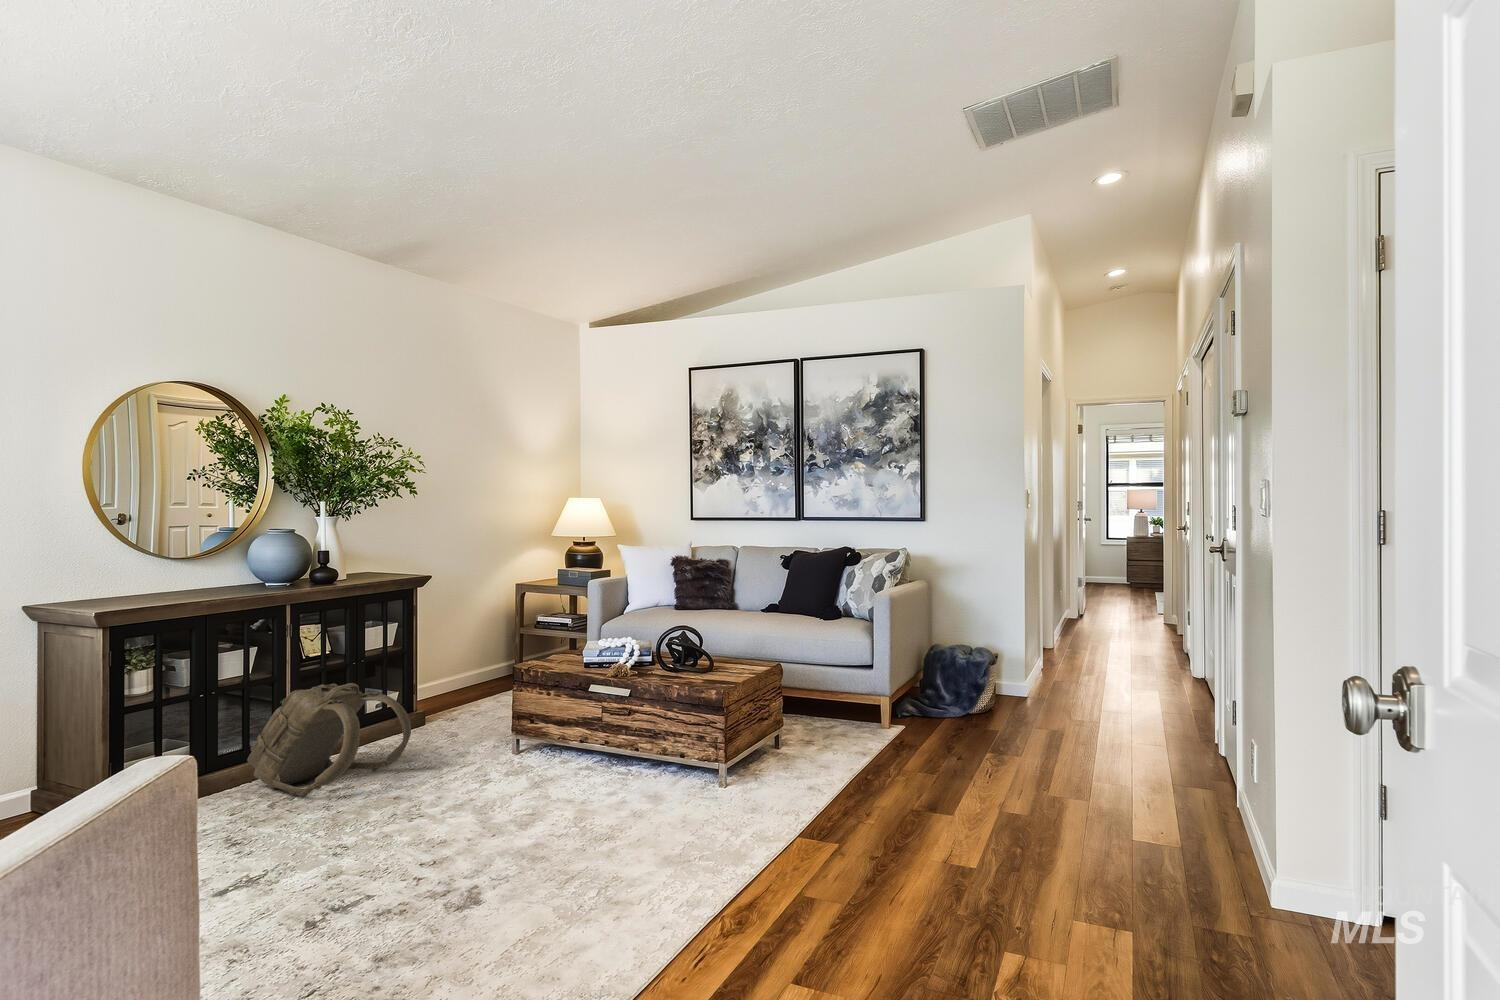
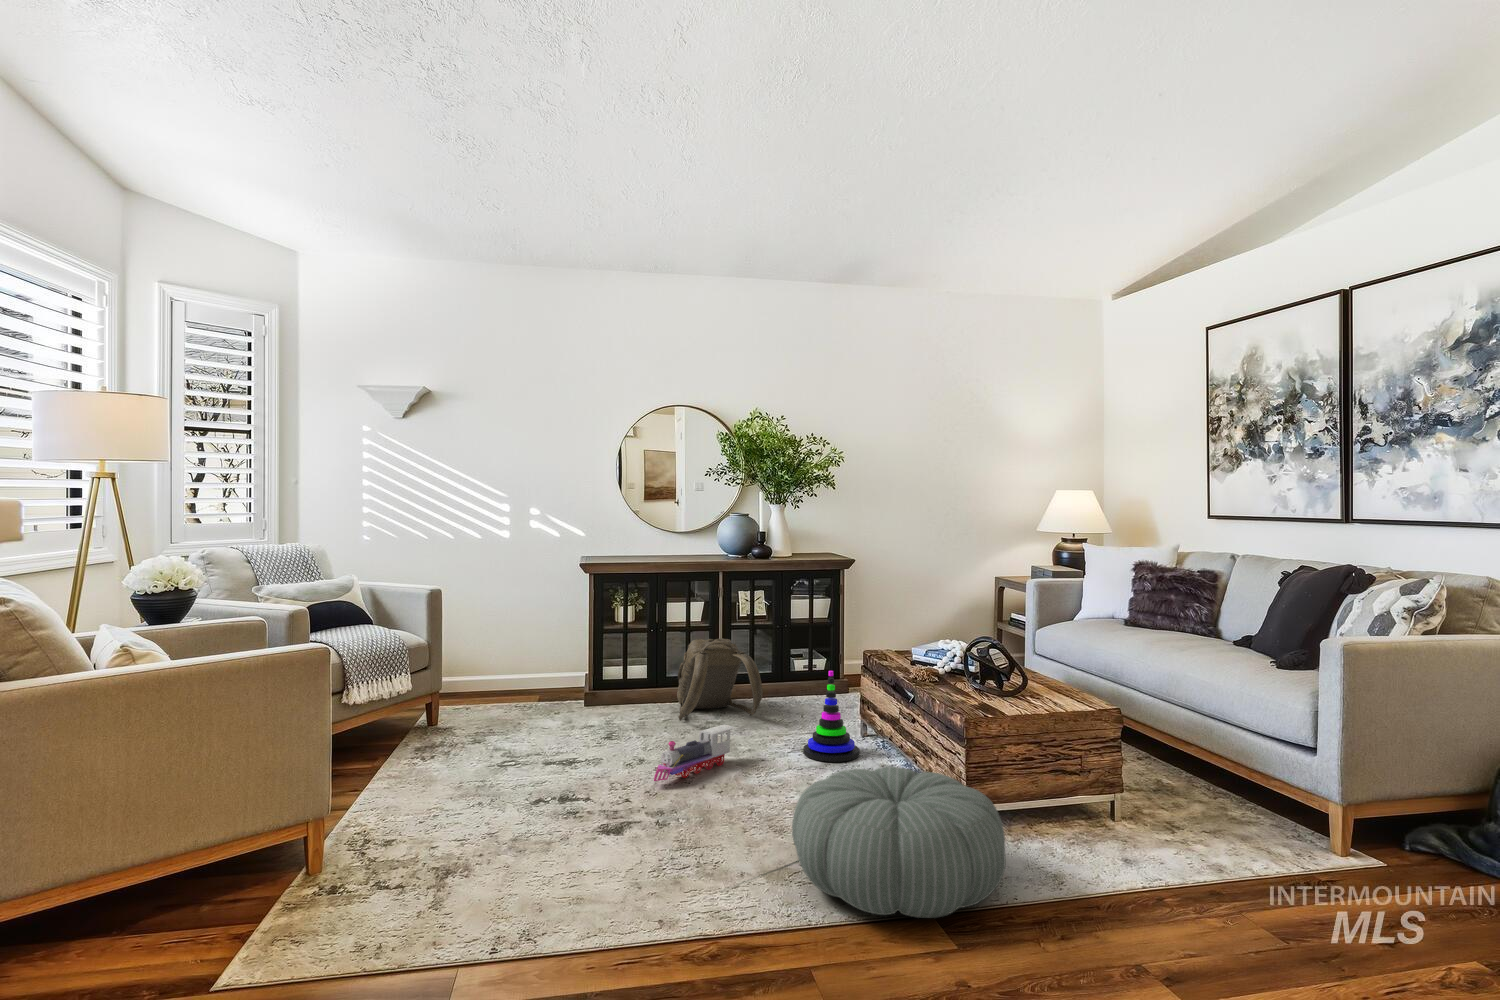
stacking toy: none [501,685,561,781] -> present [803,671,859,762]
pouf: none [666,731,842,841] -> present [792,766,1006,918]
toy train: none [427,768,459,843] -> present [654,725,734,781]

